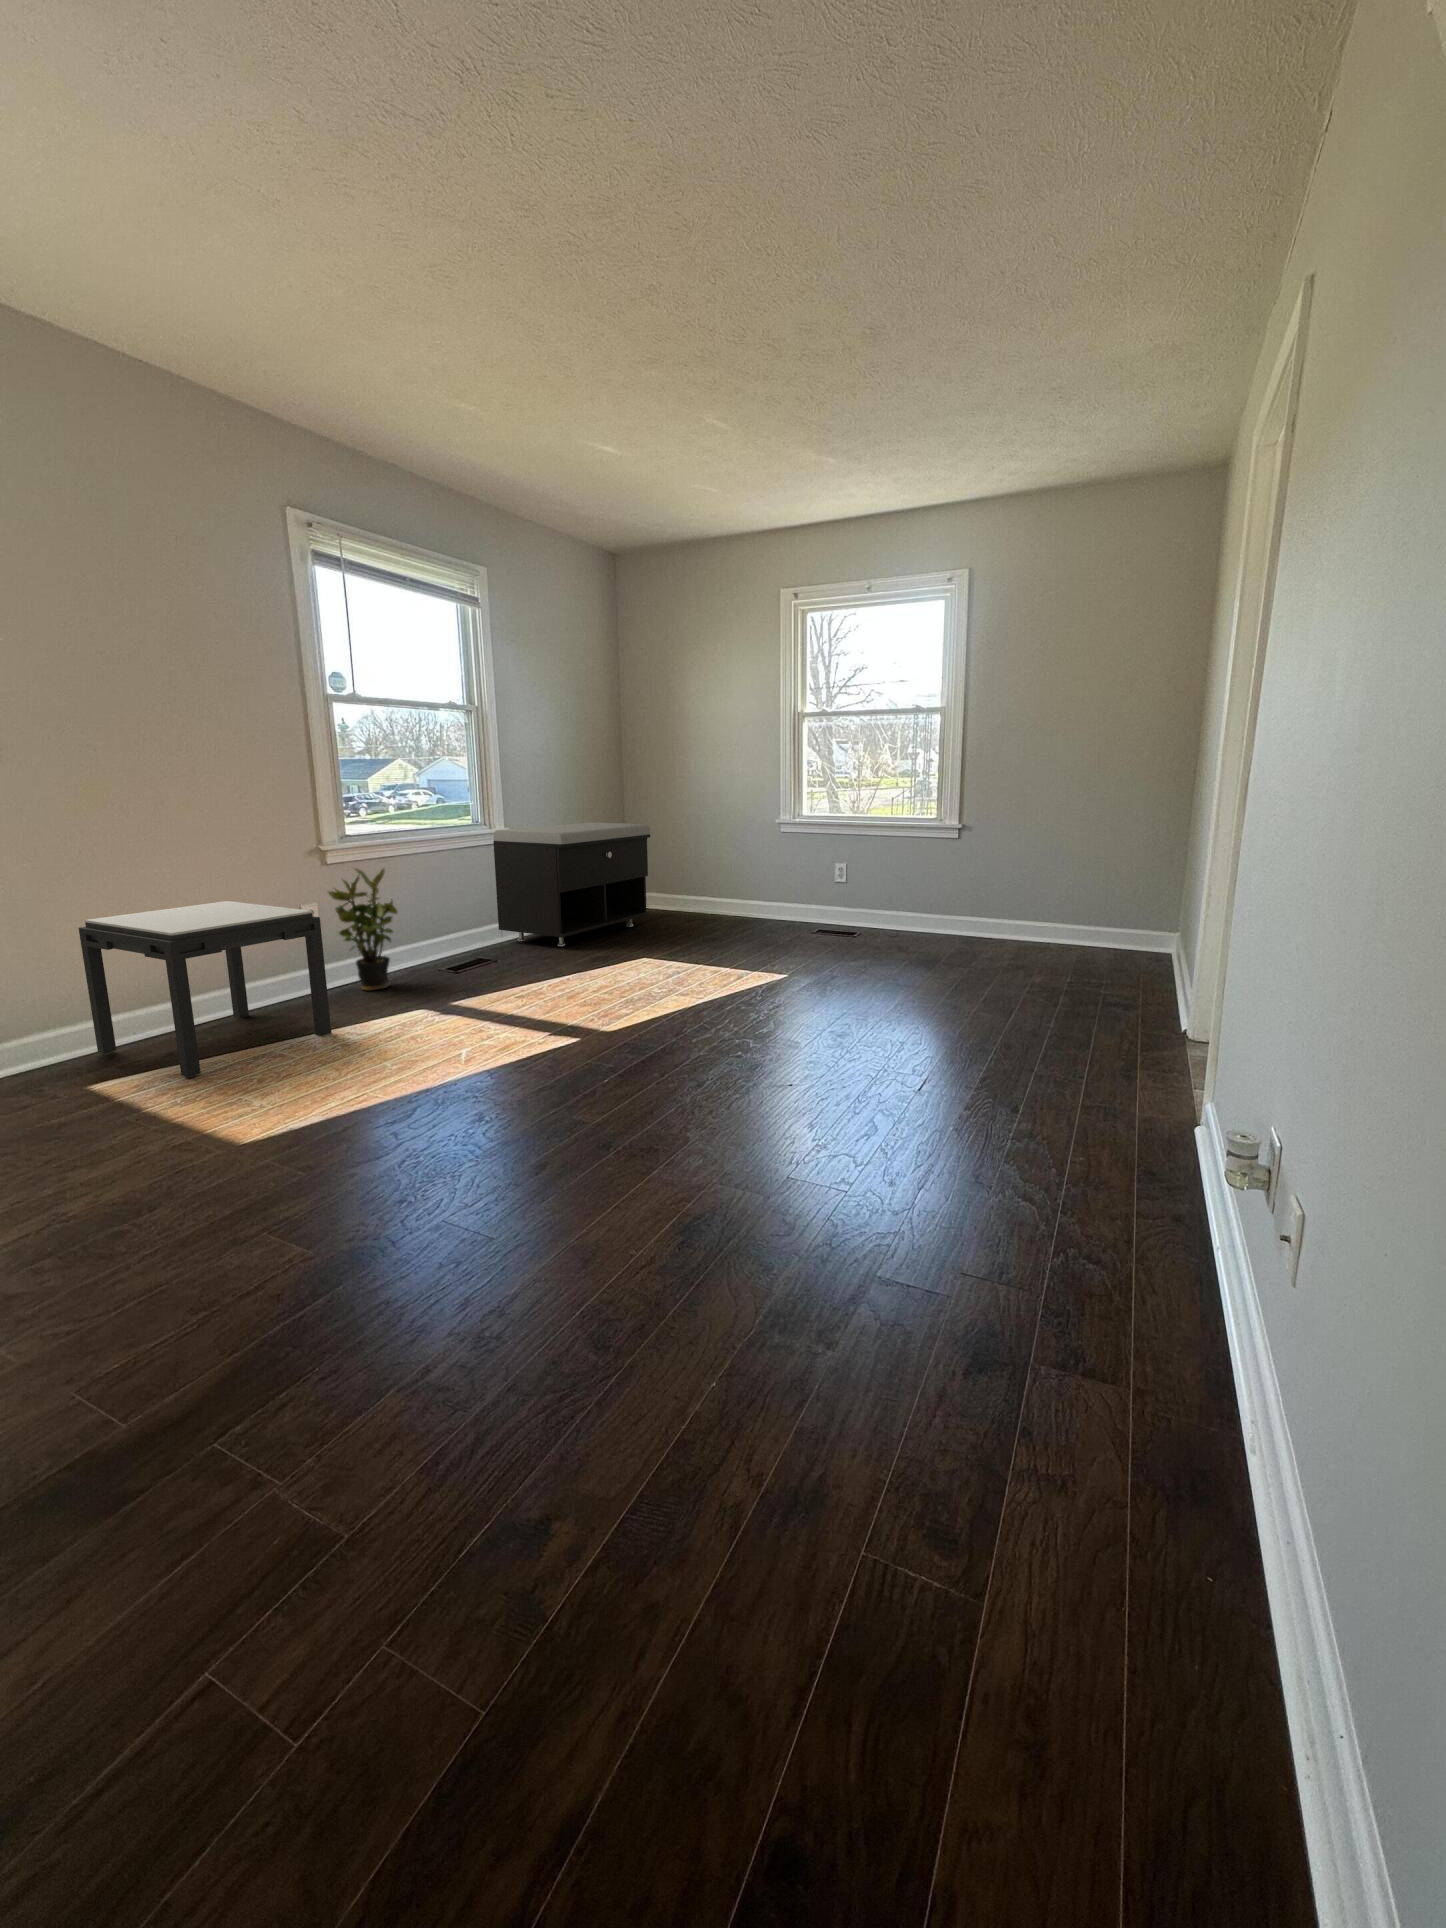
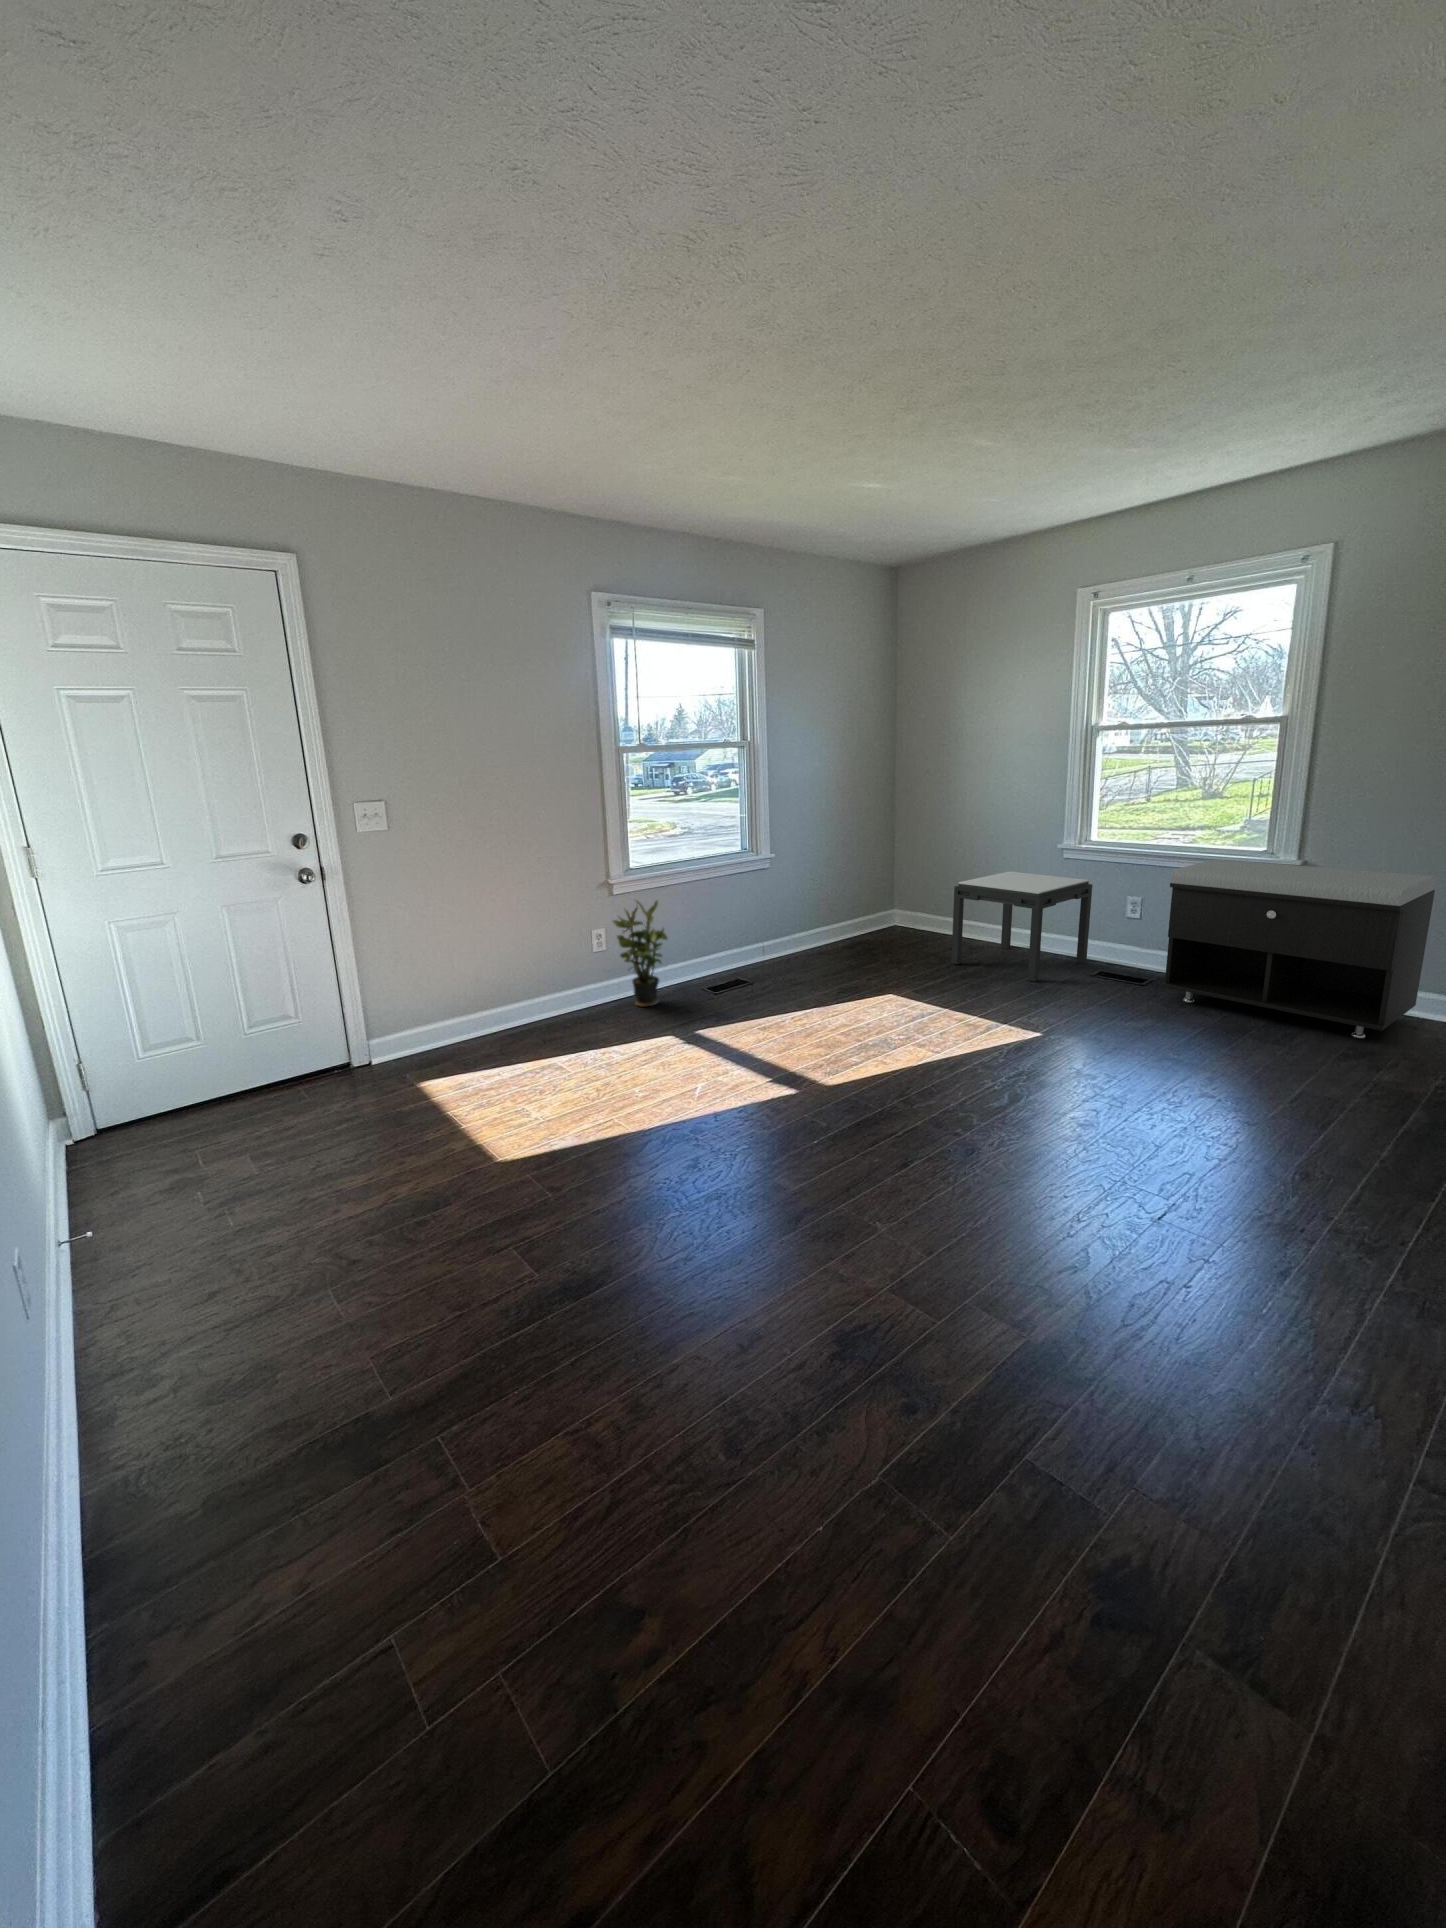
storage bench: present [493,822,650,946] -> present [1163,859,1436,1038]
side table: present [78,901,331,1077] -> present [951,871,1092,981]

